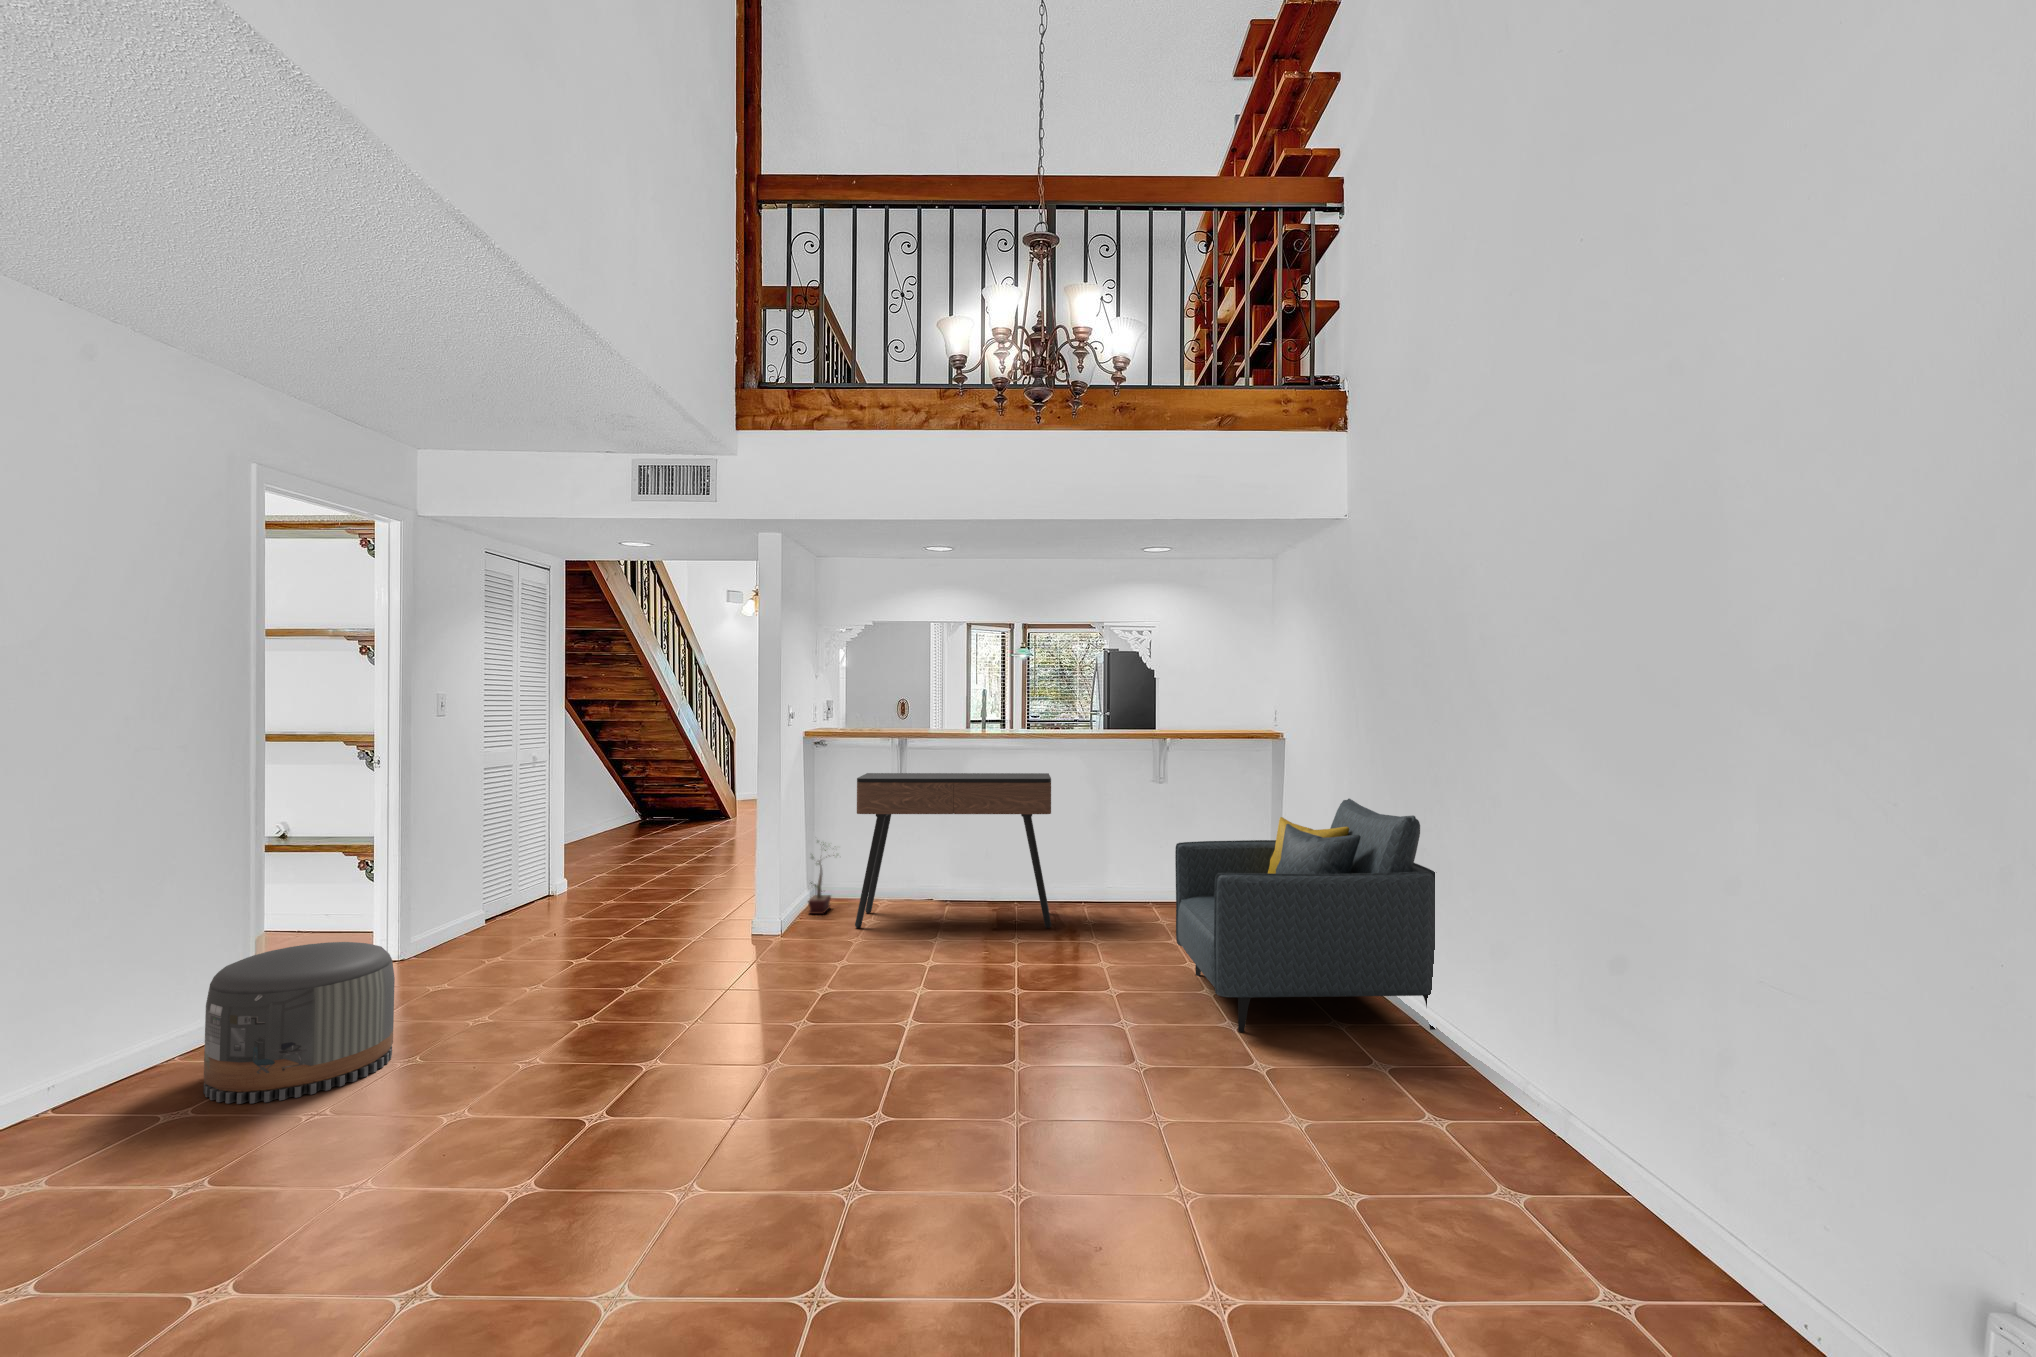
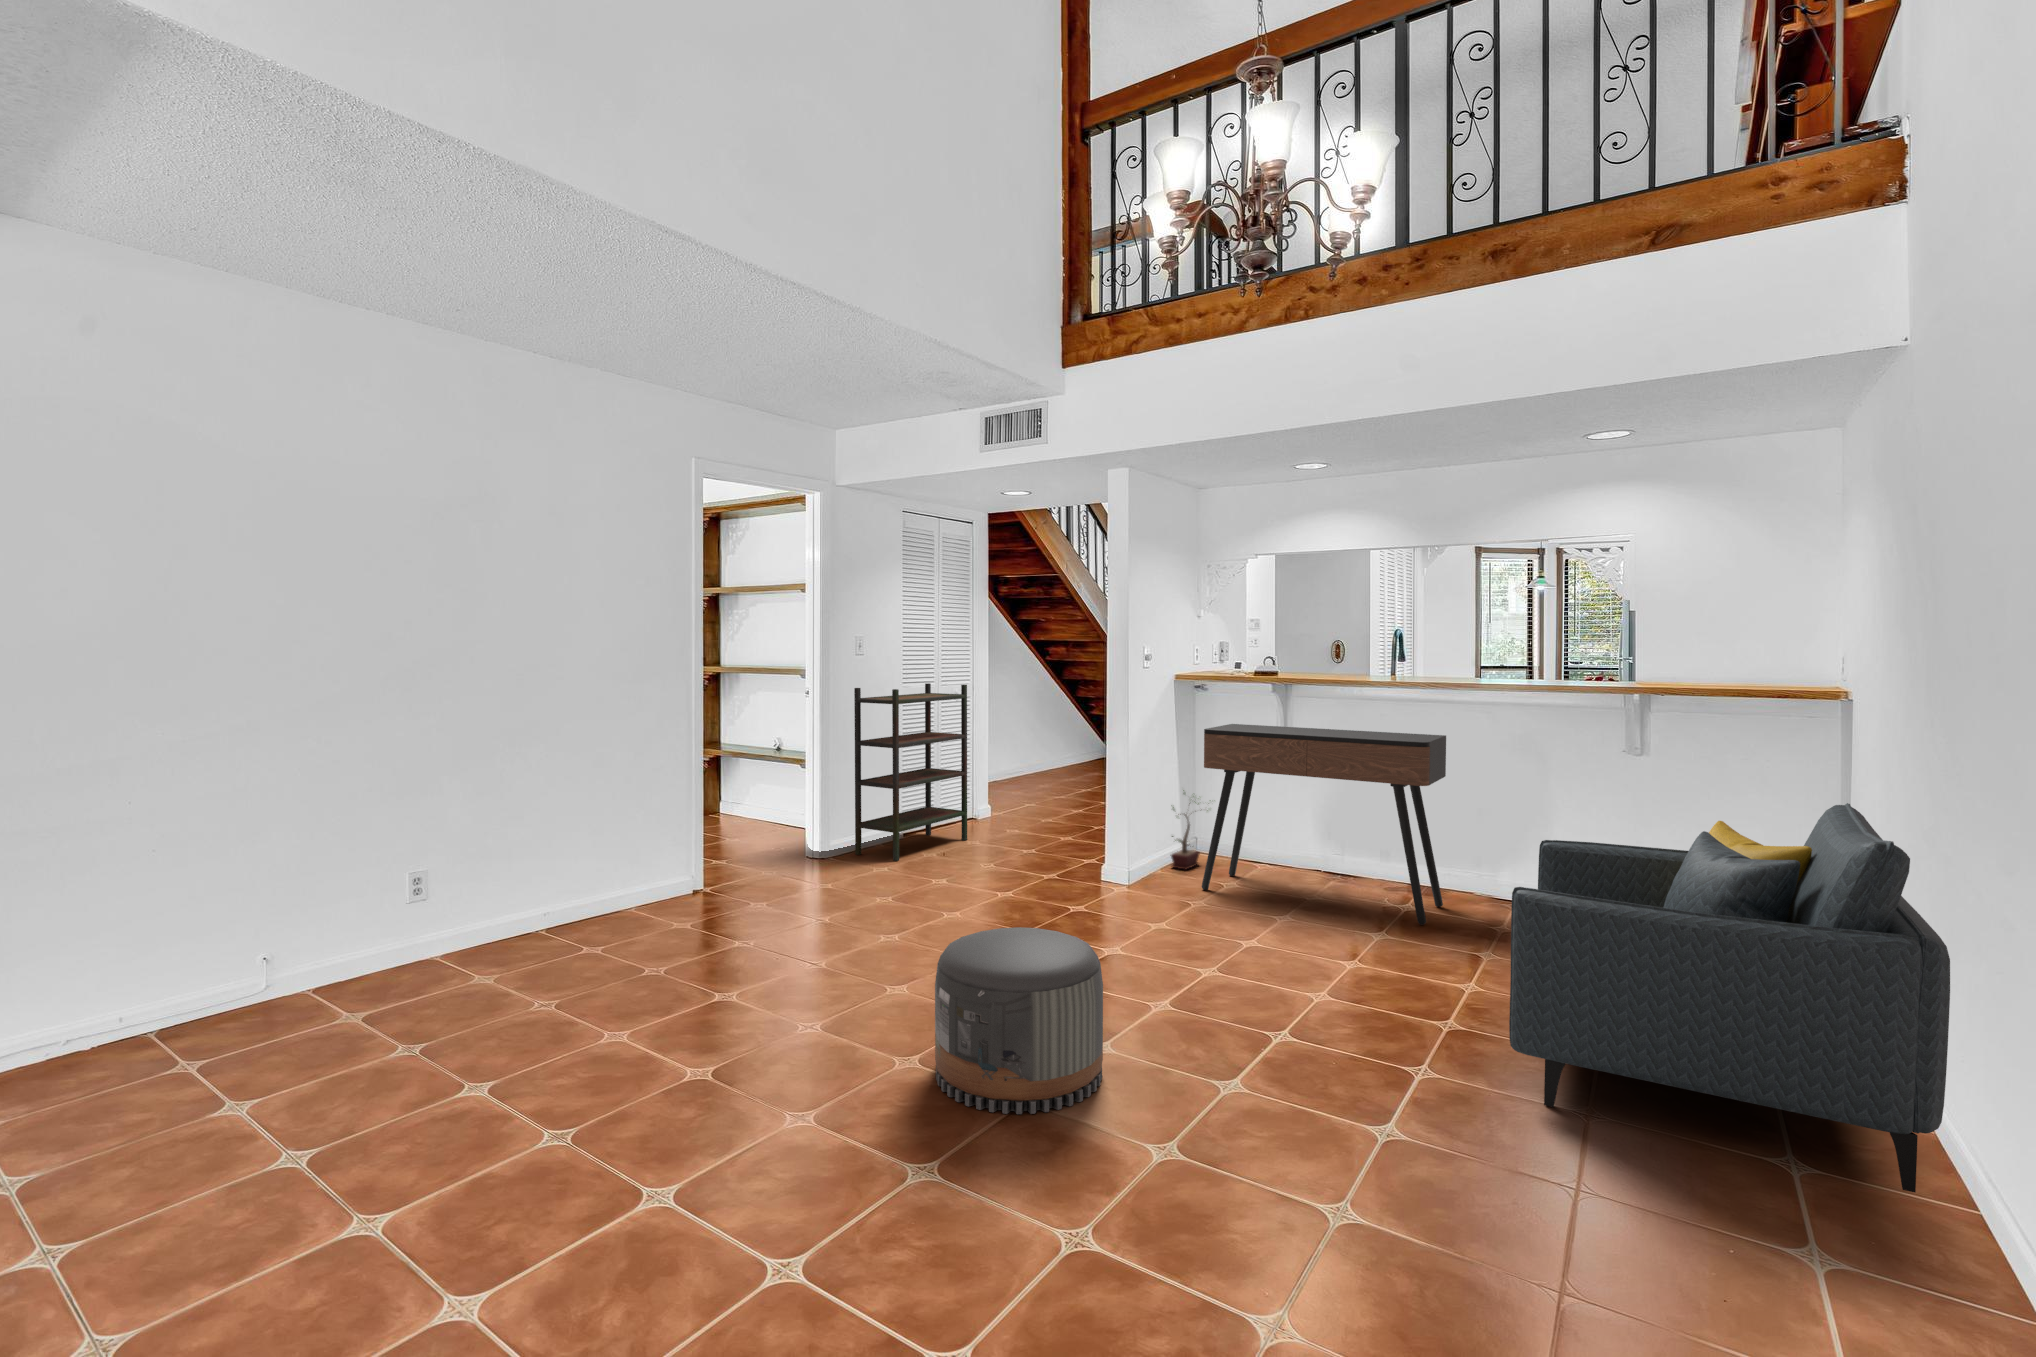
bookshelf: none [435,745,567,950] -> present [854,683,967,861]
pouf: present [204,942,395,1104] -> present [935,927,1103,1114]

